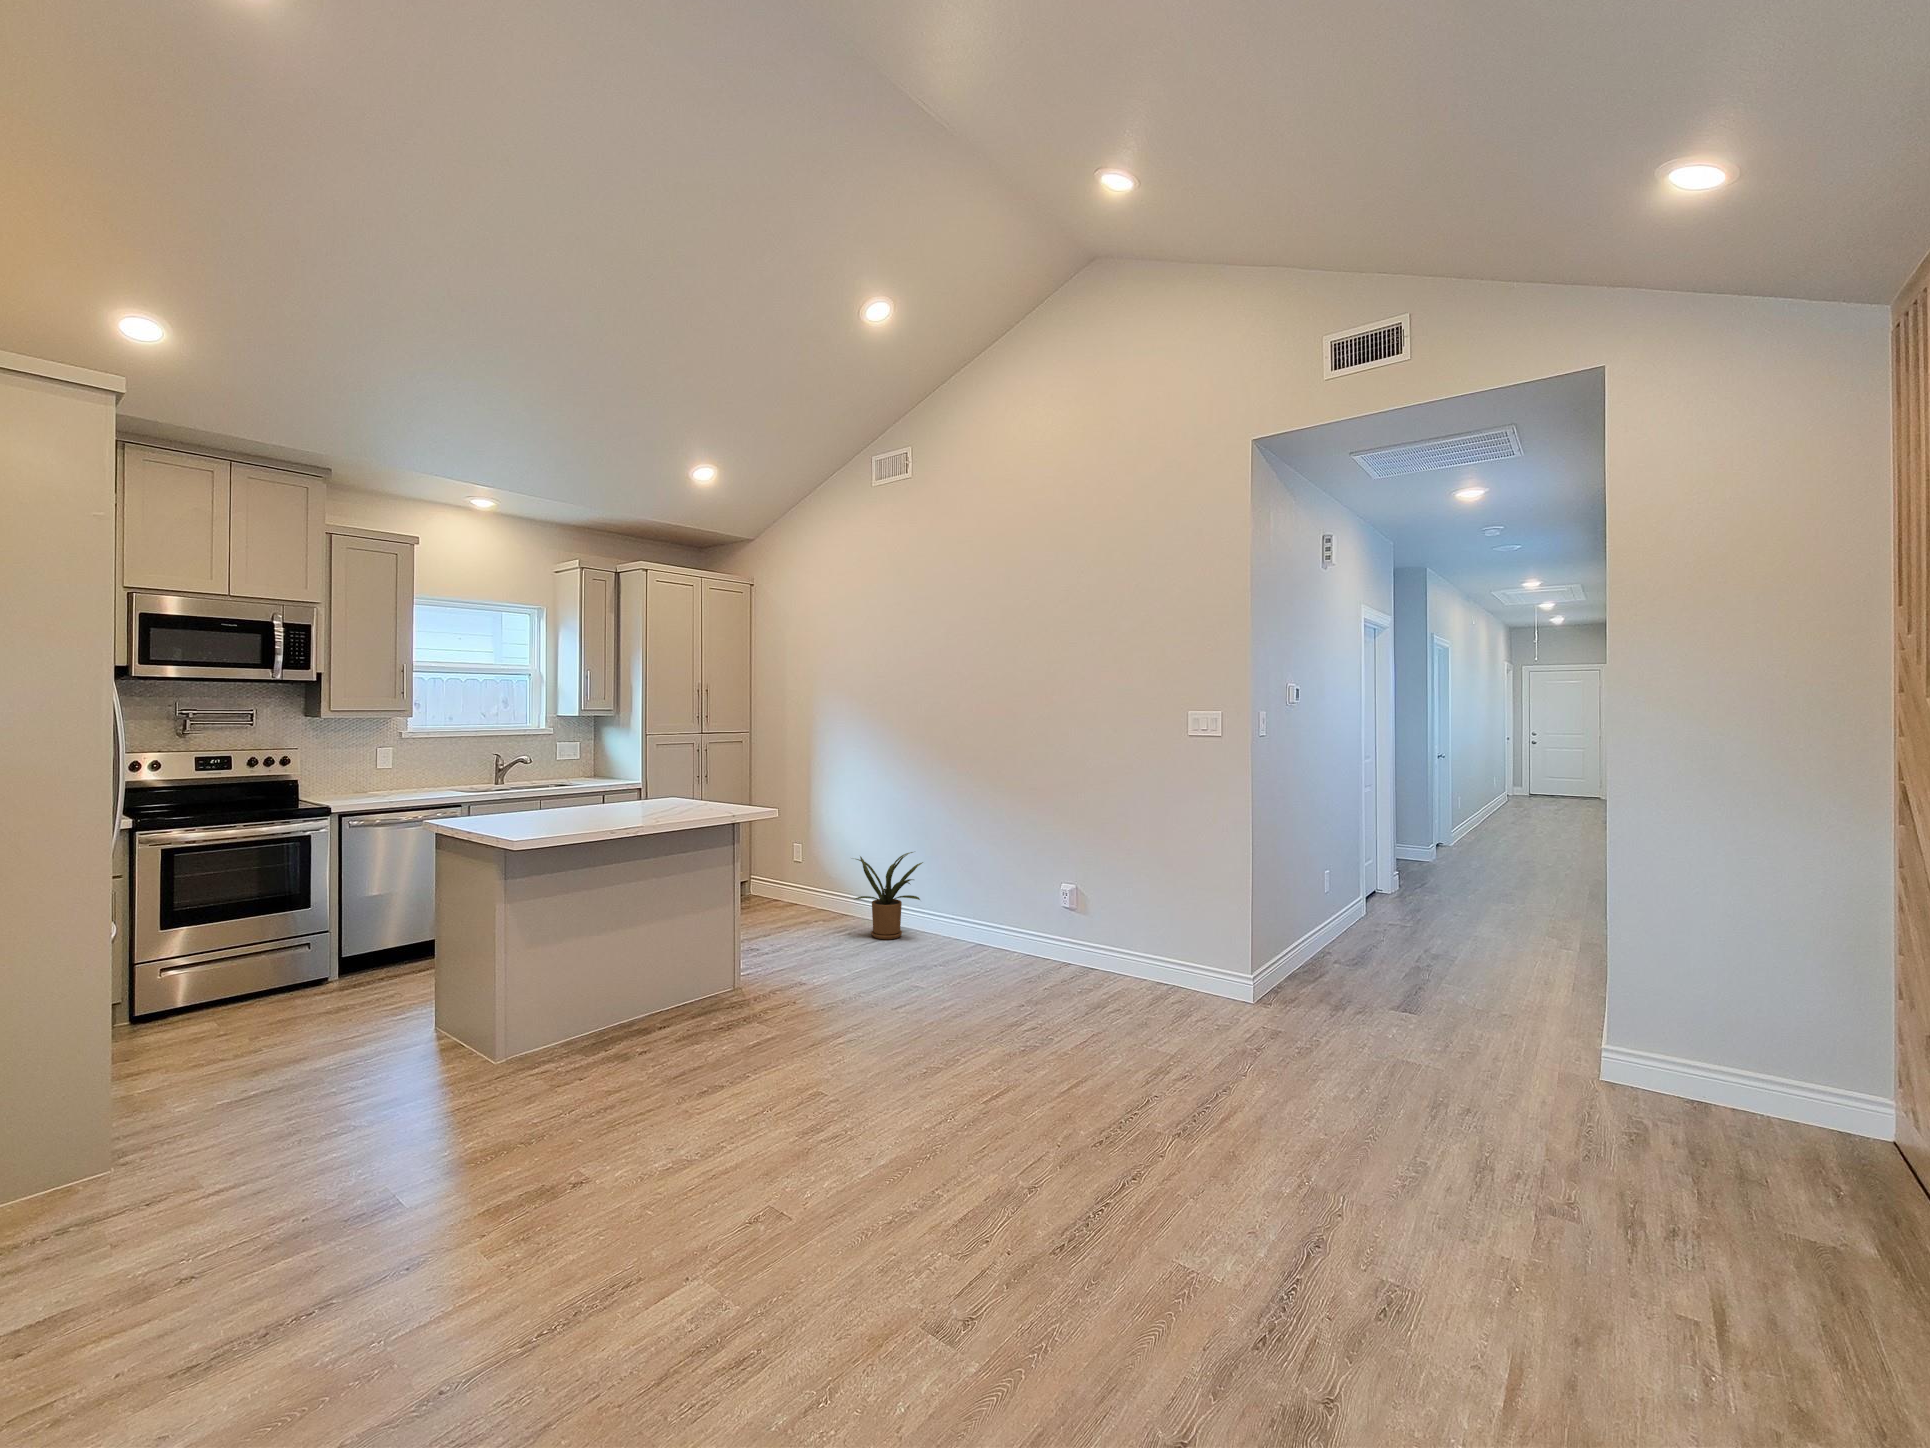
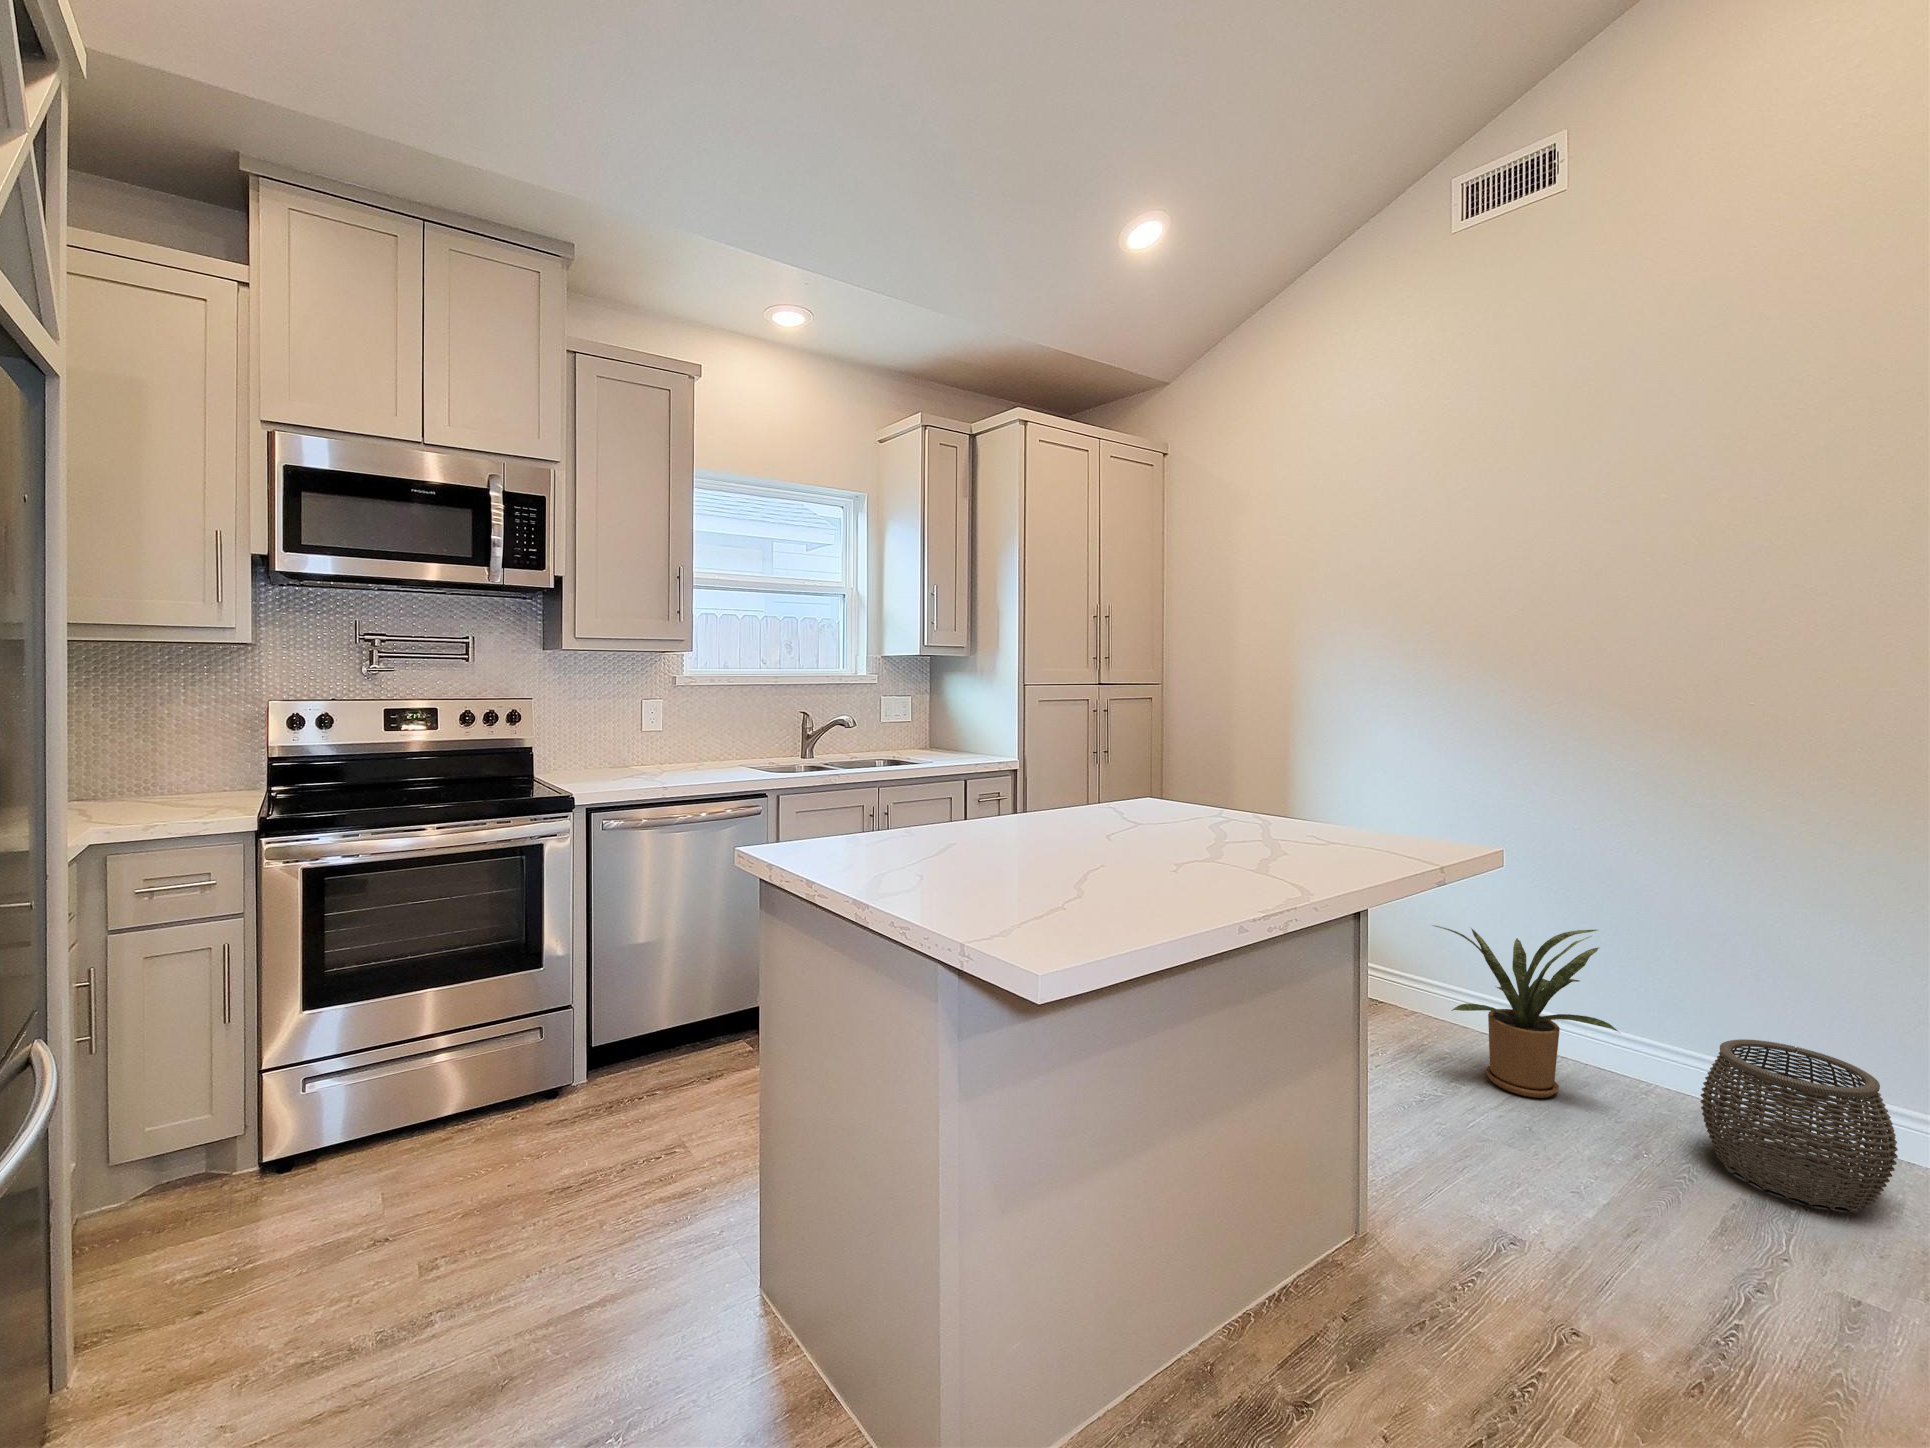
woven basket: none [937,894,1000,960] -> present [1700,1039,1898,1211]

